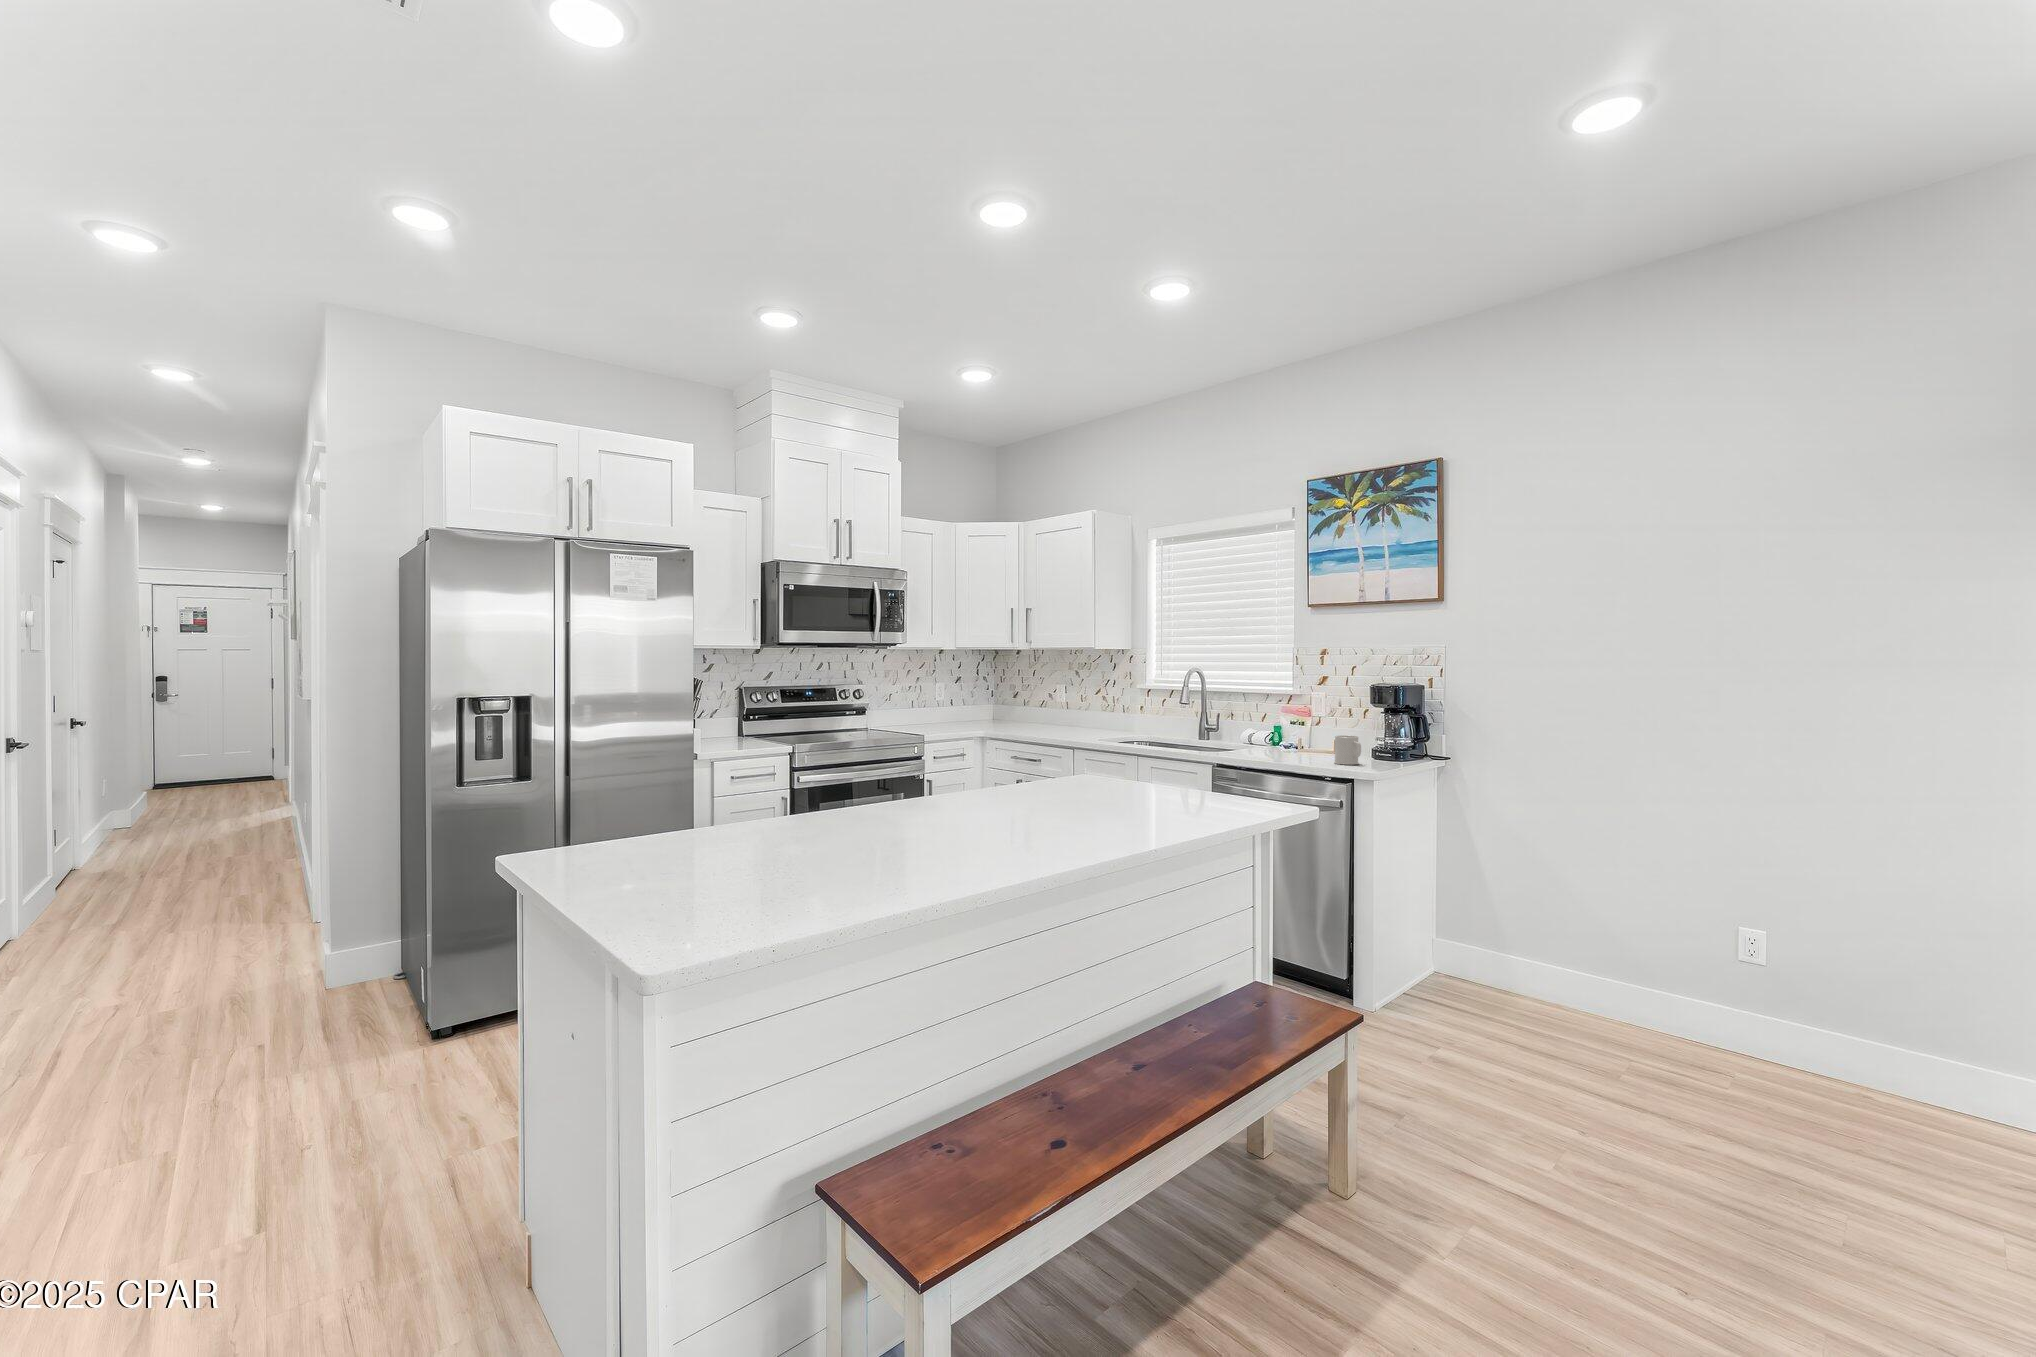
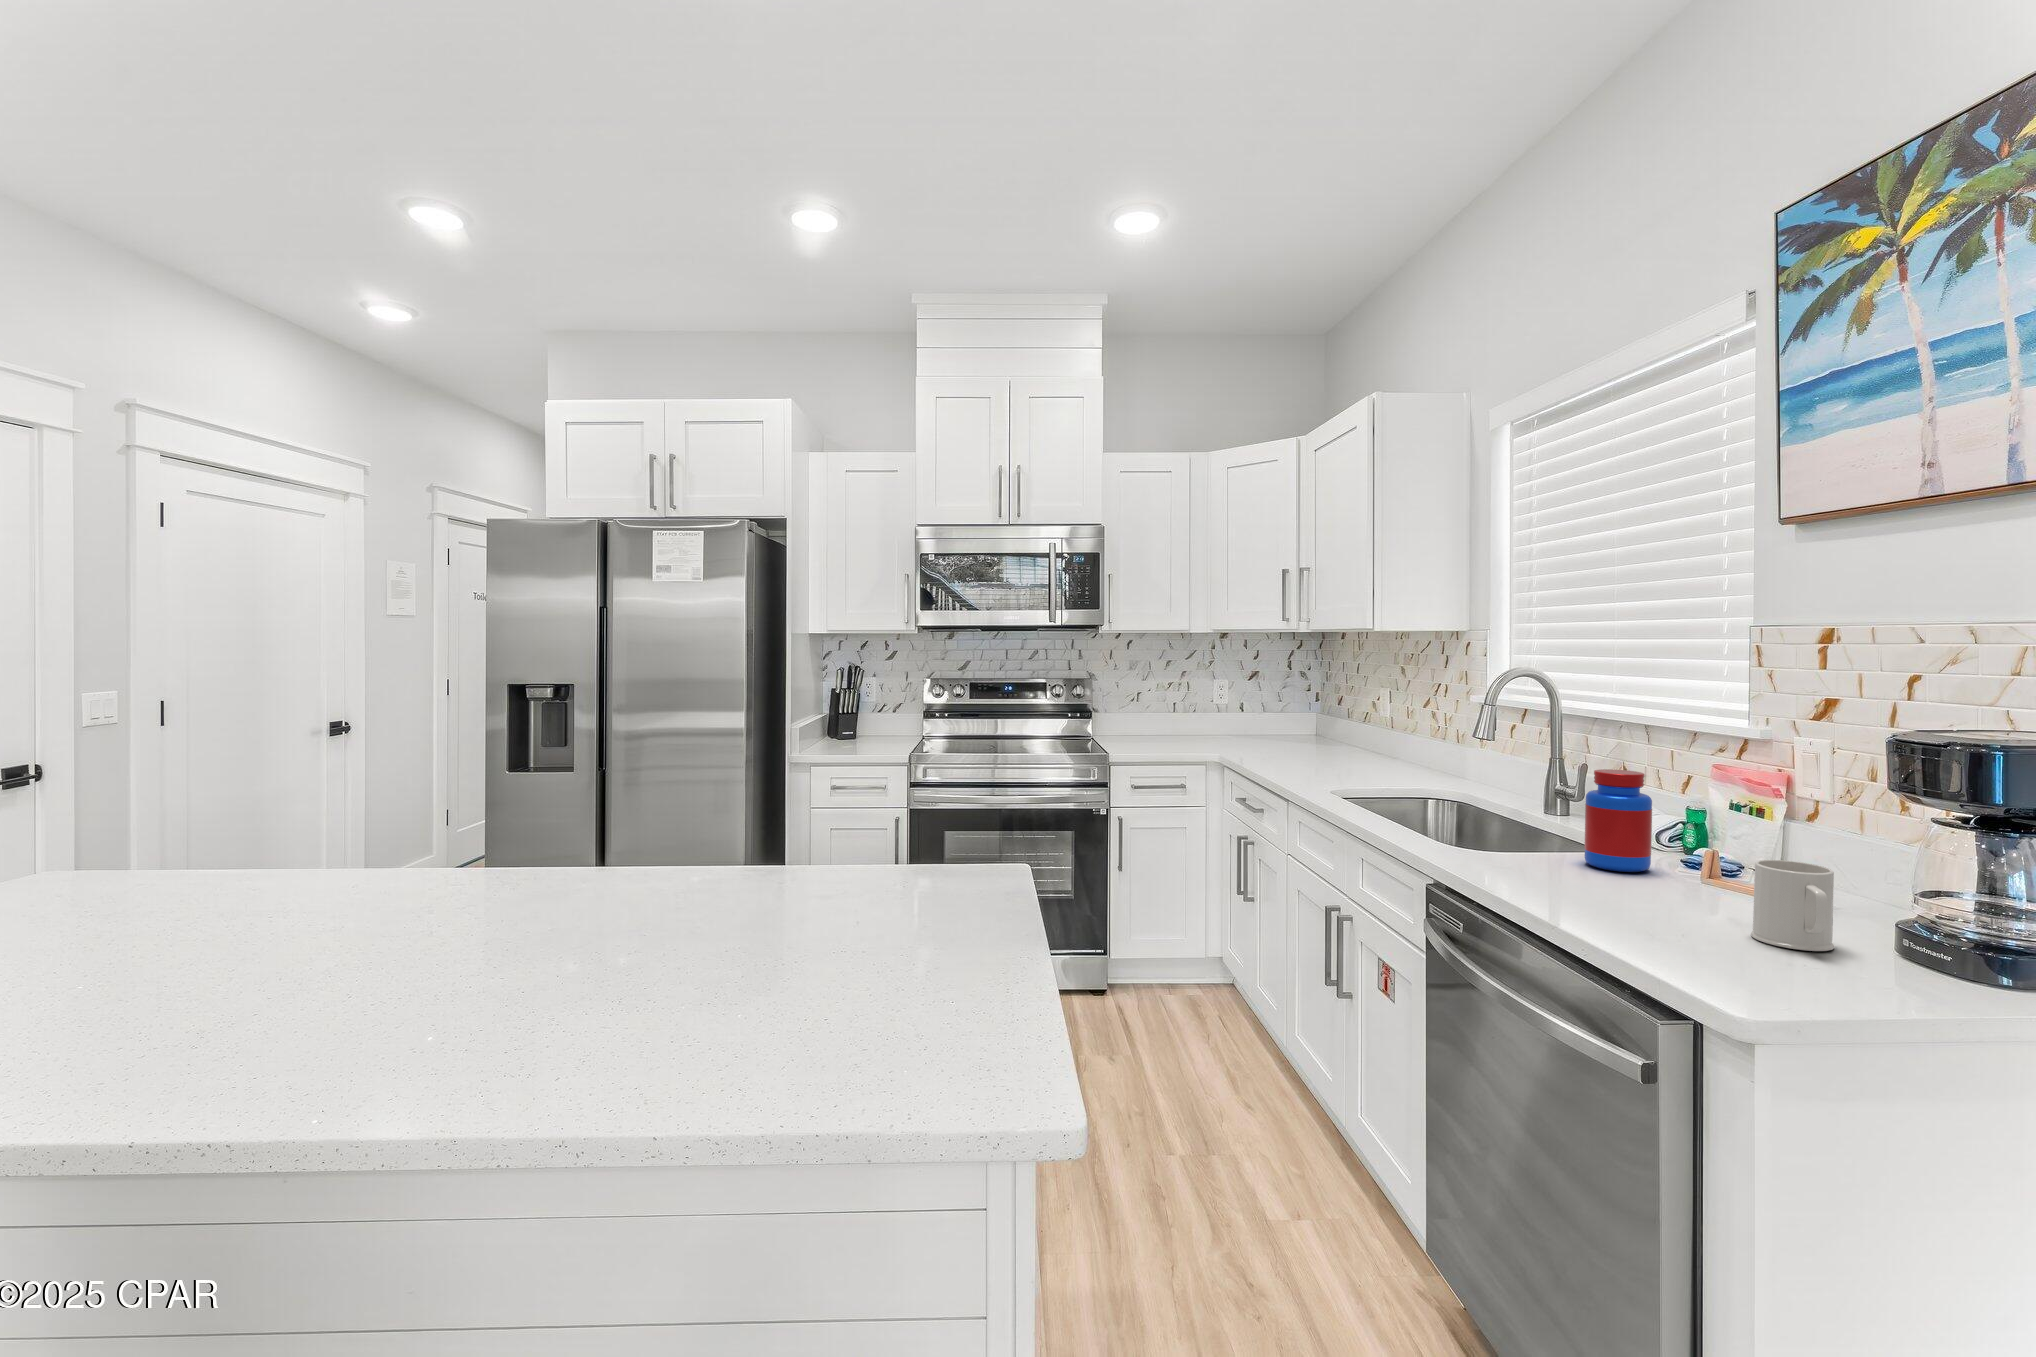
jar: none [1250,711,1275,754] -> present [1584,769,1652,872]

